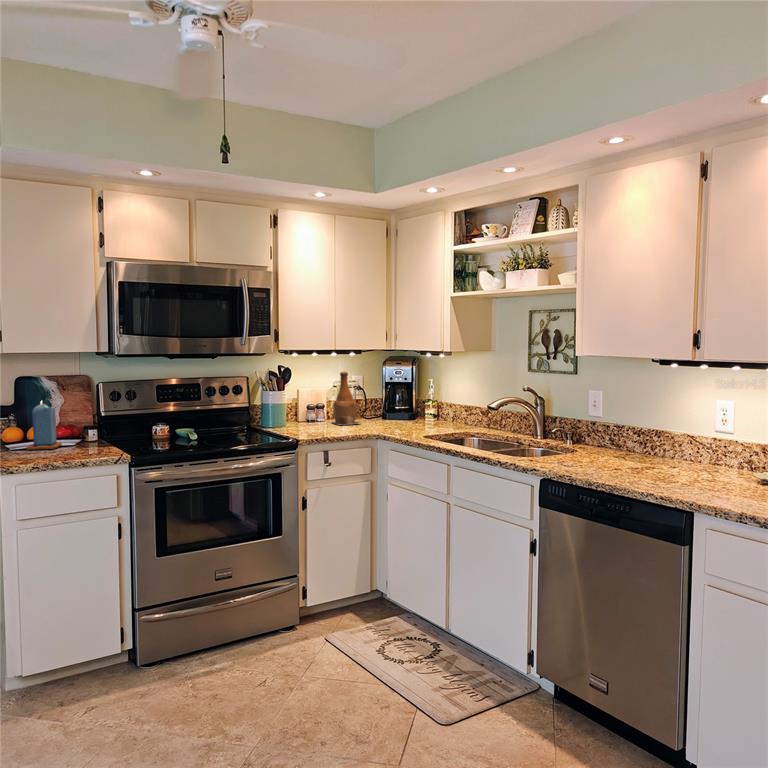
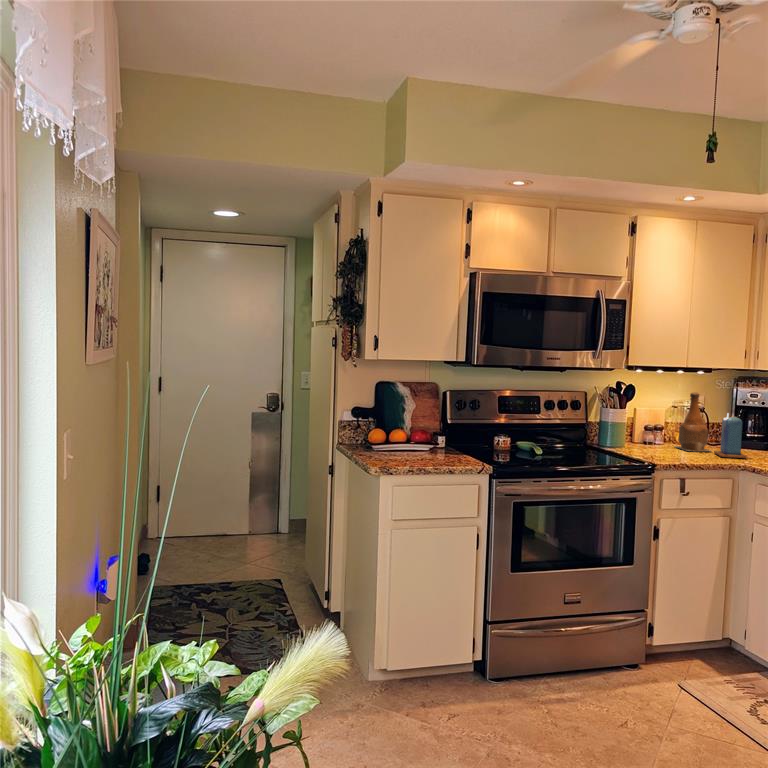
candle: present [26,401,62,450] -> present [714,413,746,458]

